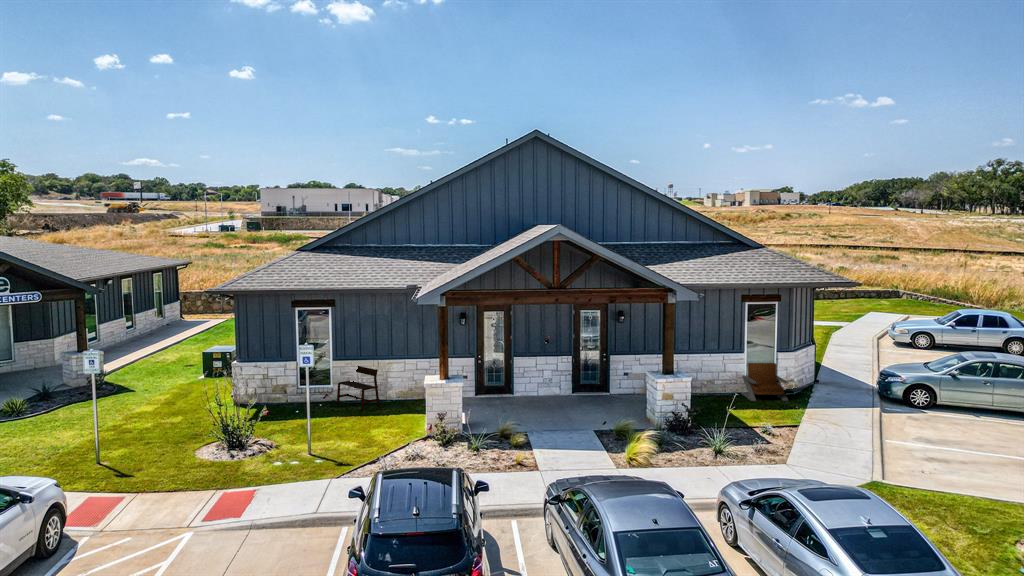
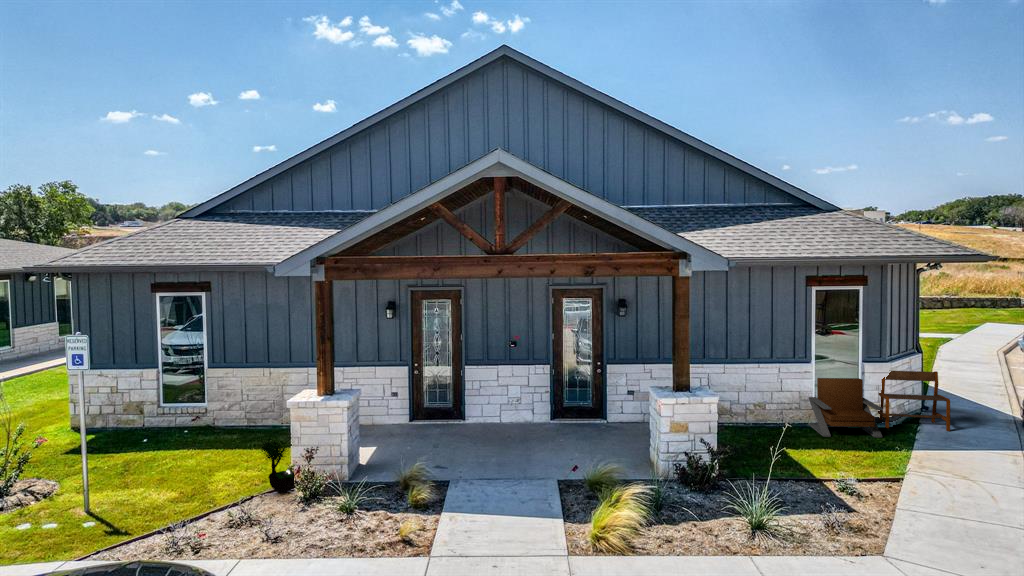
bench: present [337,366,380,411] -> present [878,370,950,431]
potted tree: none [407,404,431,441] -> present [260,439,296,492]

